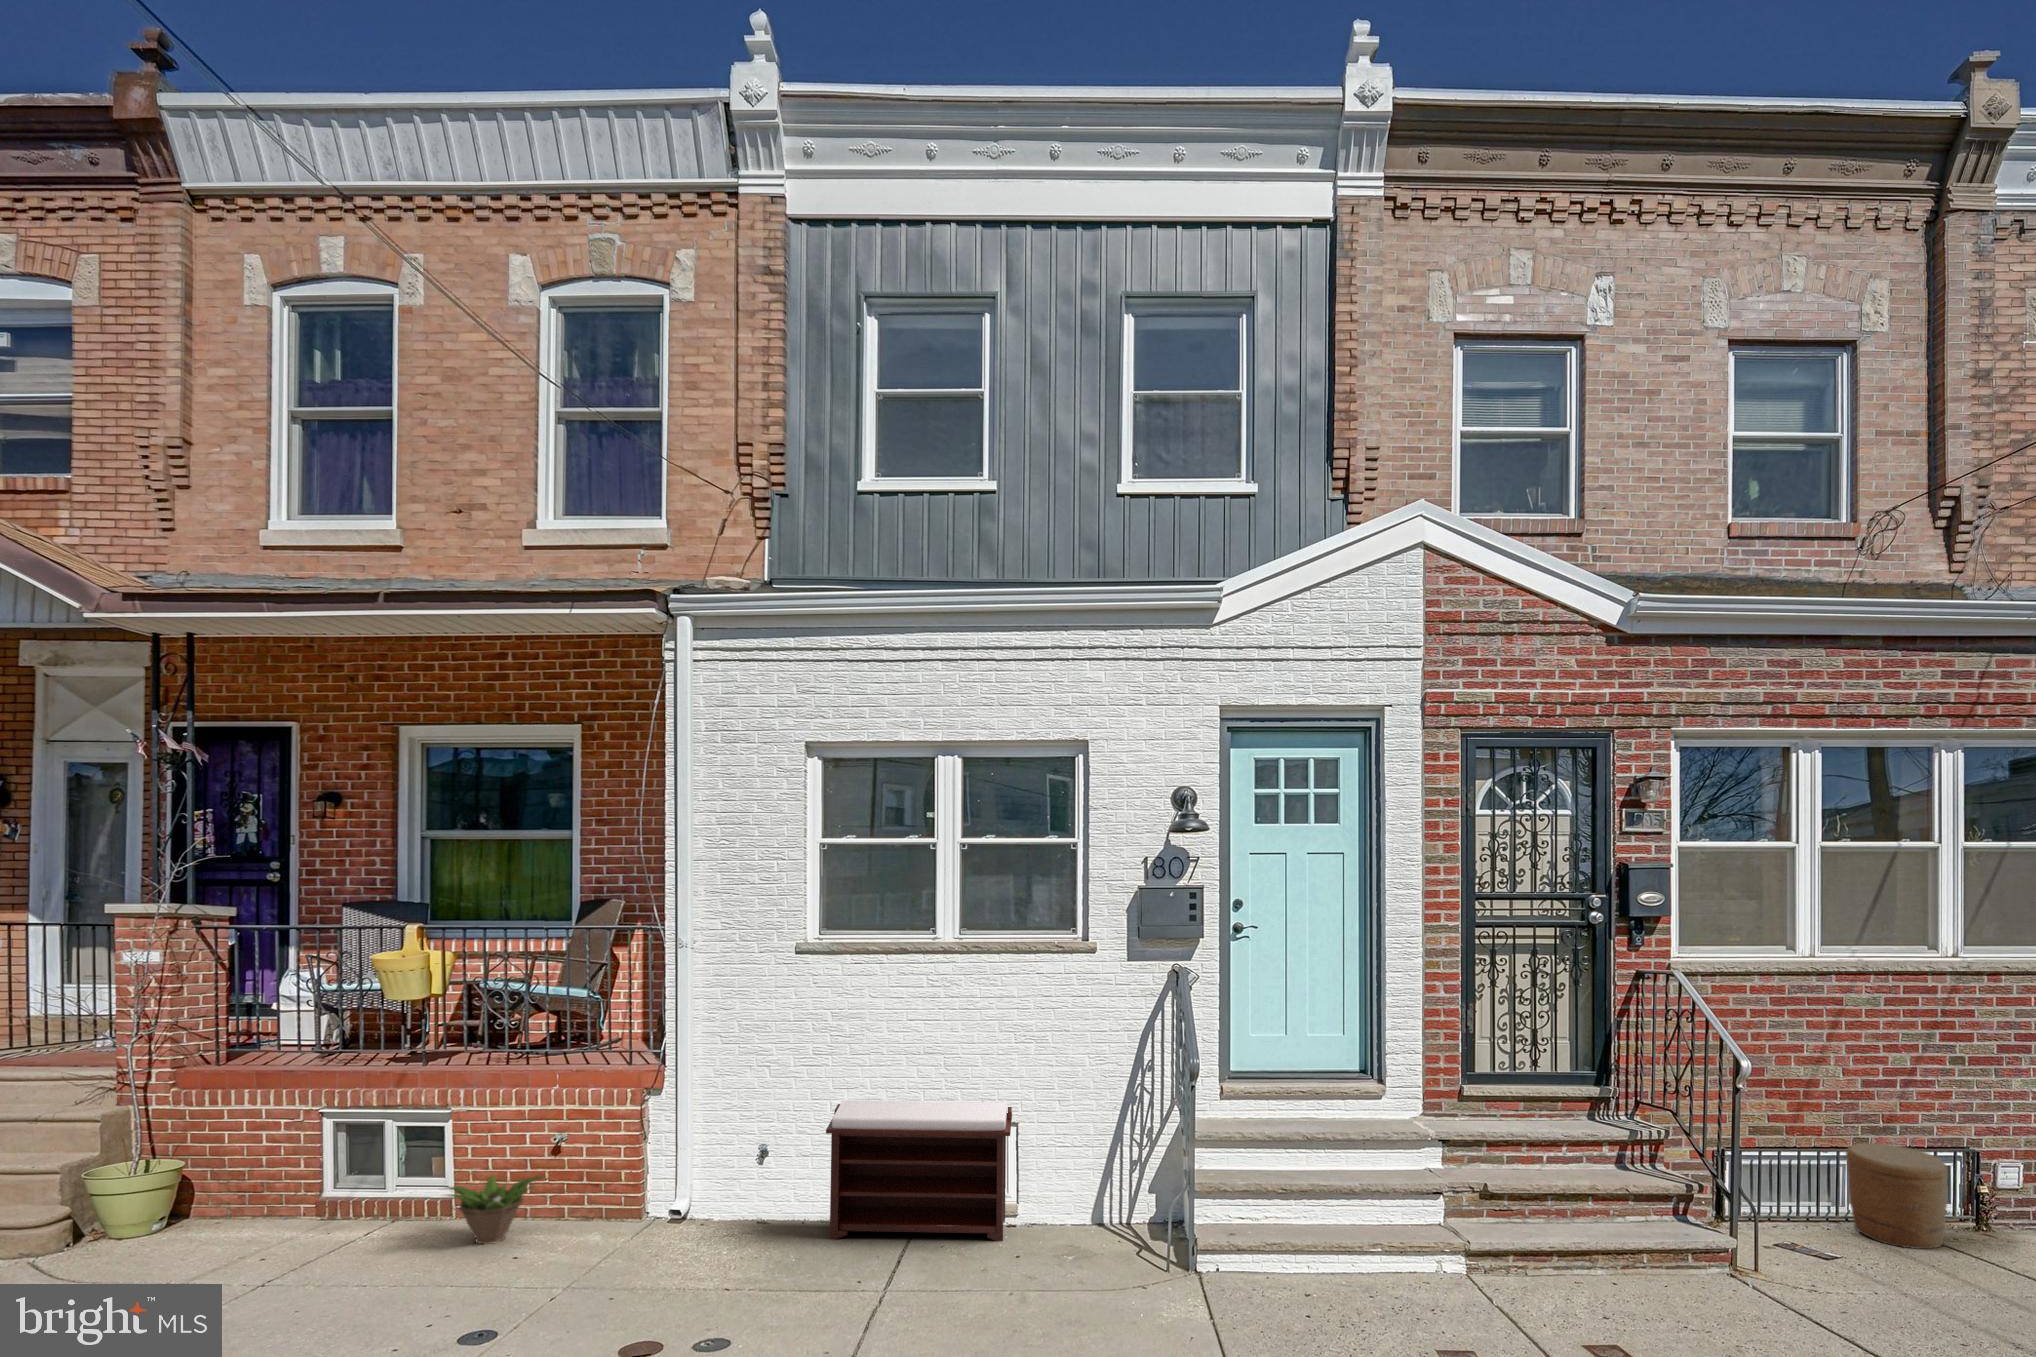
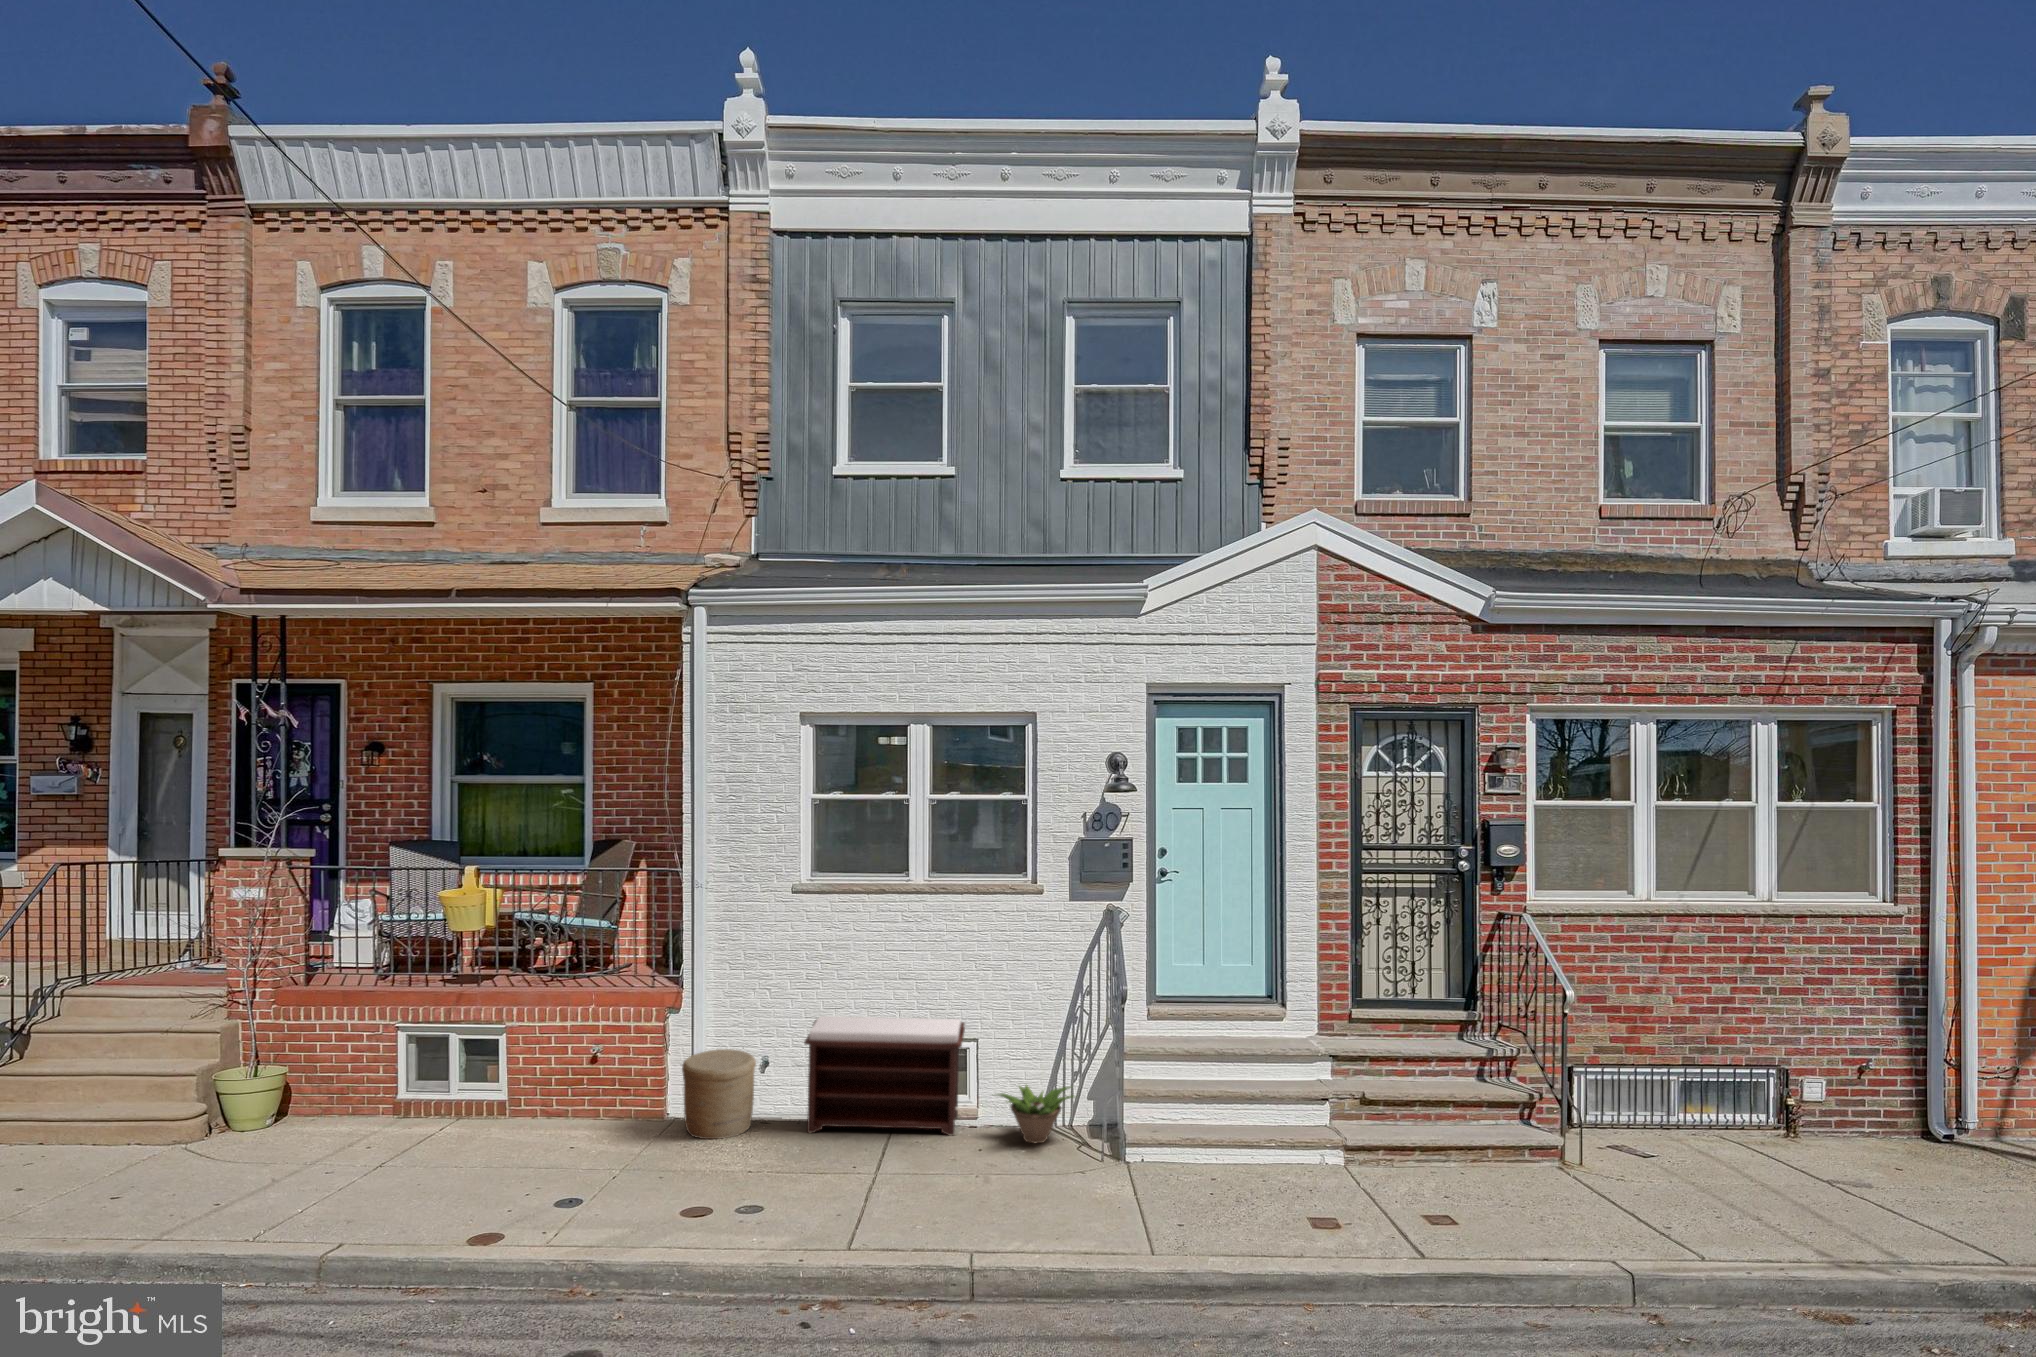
woven basket: present [1846,1143,1948,1249] -> present [682,1049,756,1139]
decorative plant: present [447,1175,542,1244] -> present [998,1085,1074,1143]

